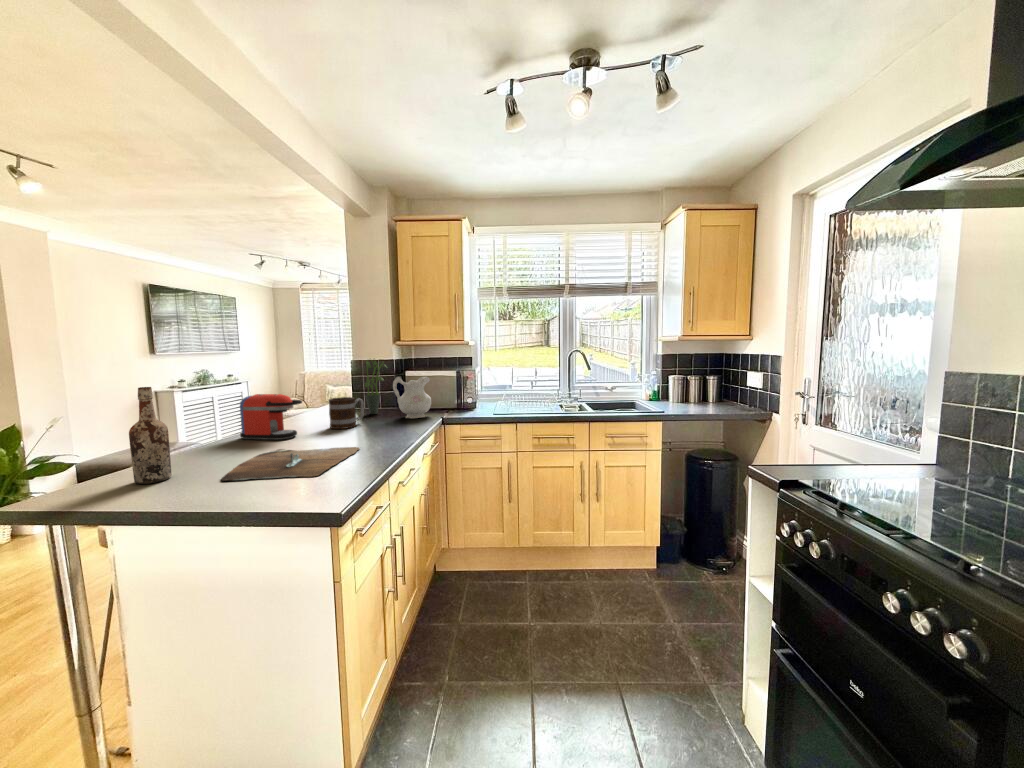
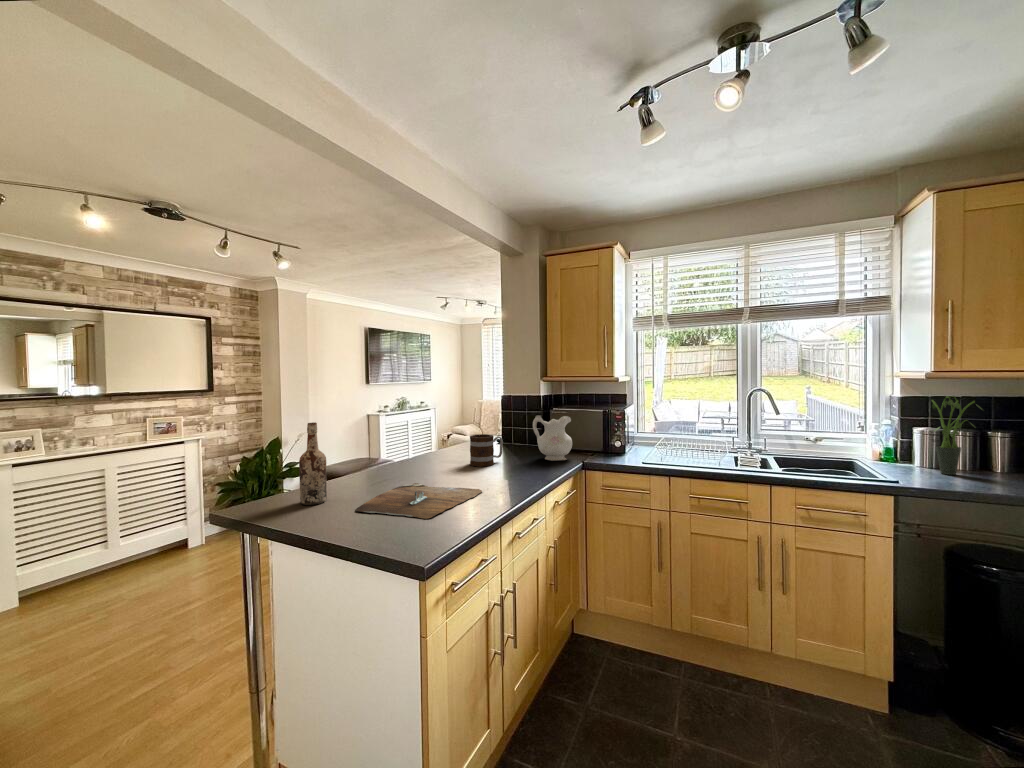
potted plant: present [365,361,386,414] -> present [932,396,982,475]
coffee maker: present [240,394,302,440] -> none [395,428,443,473]

